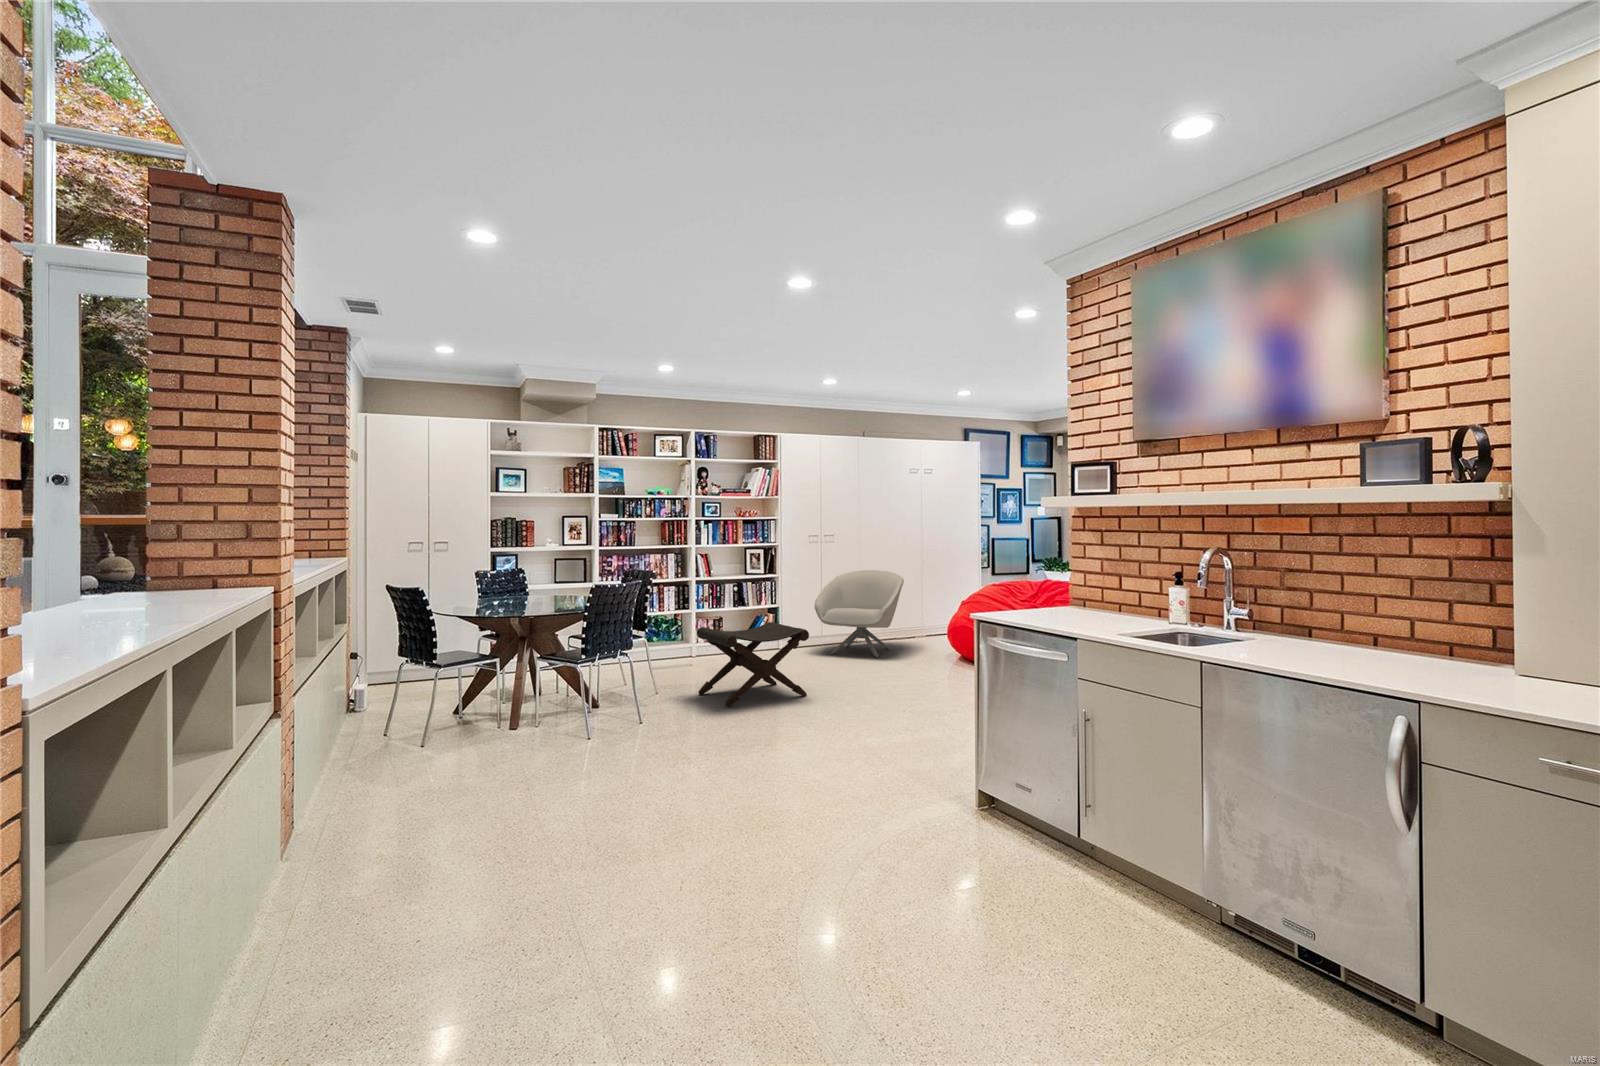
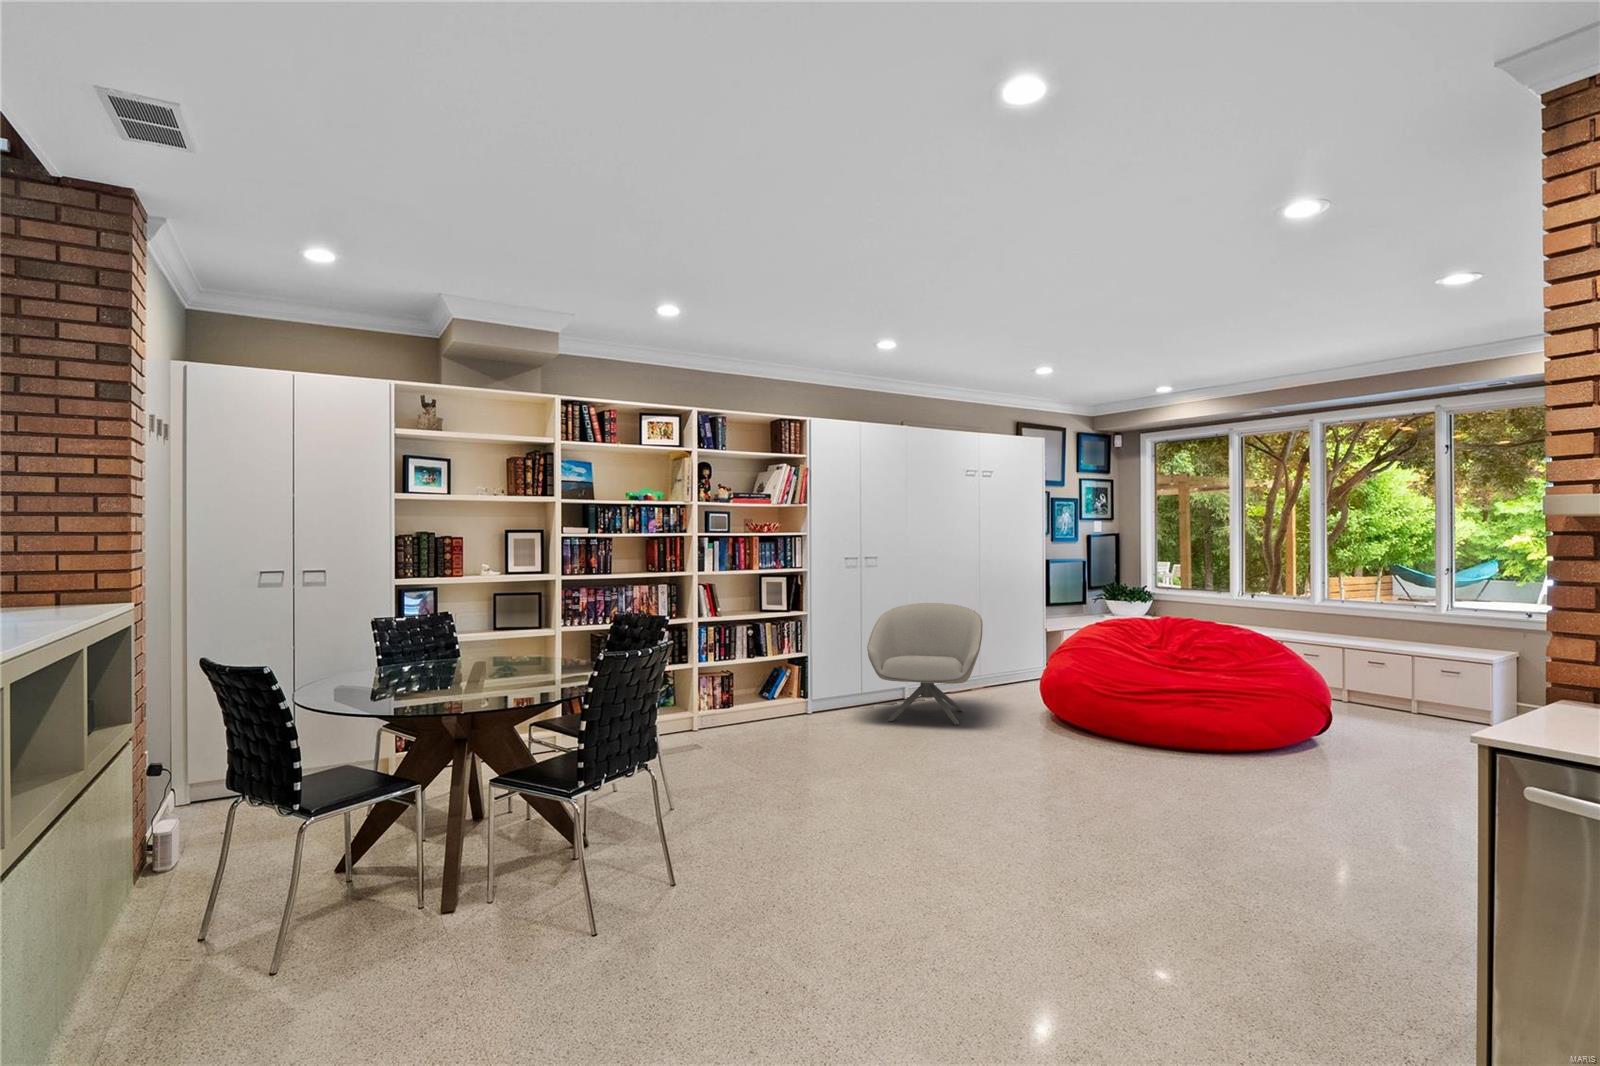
footstool: present [697,622,809,707] -> none [743,686,922,834]

